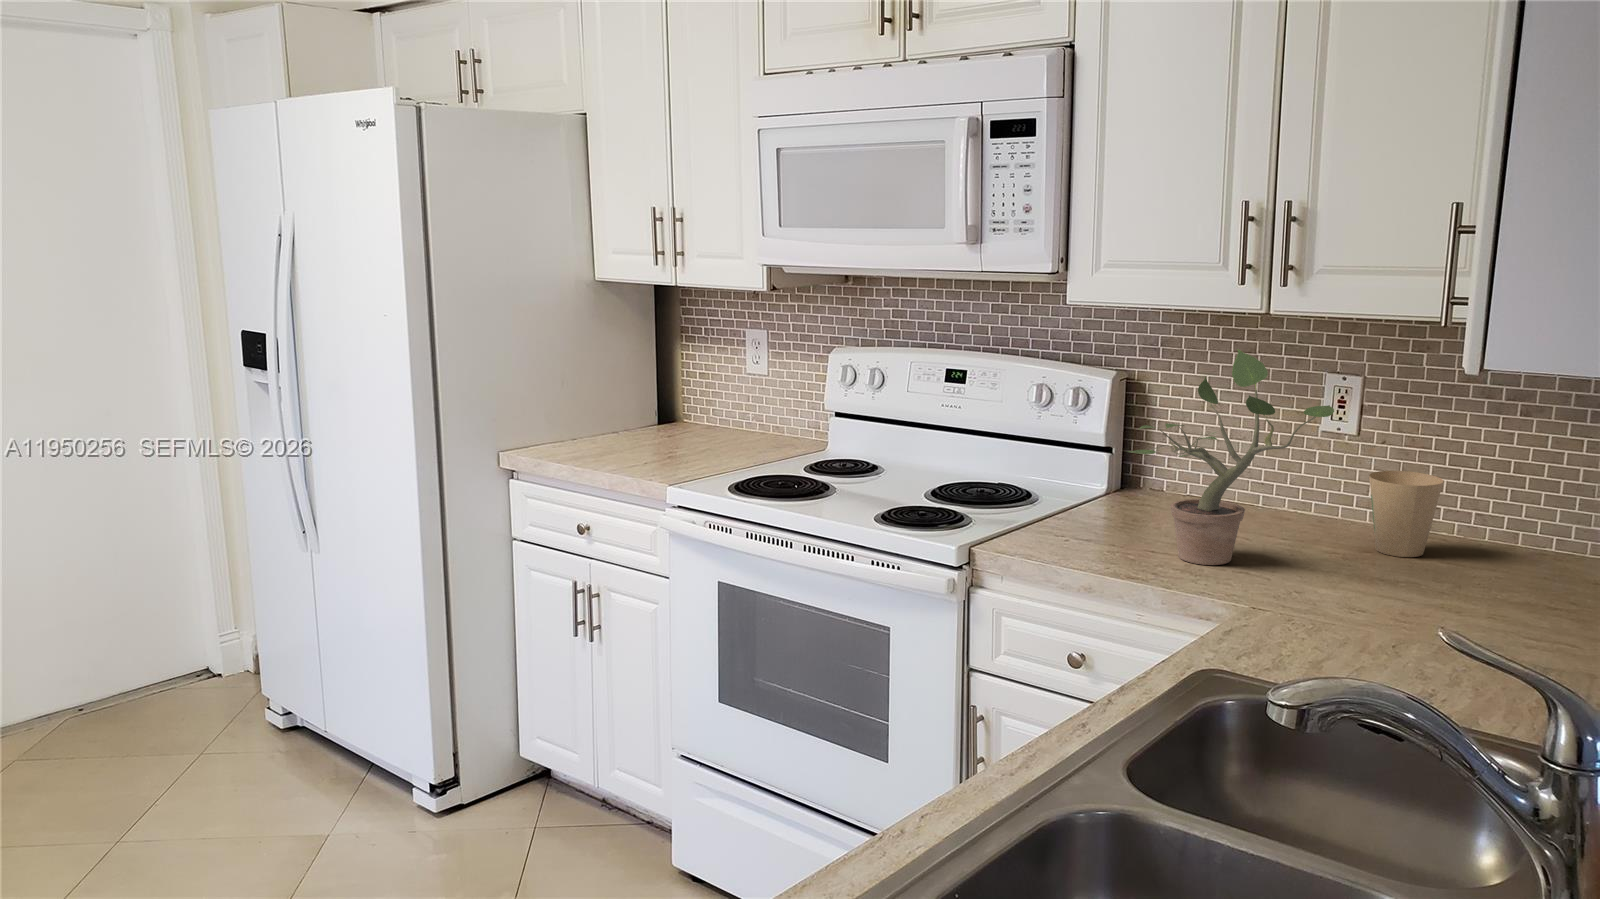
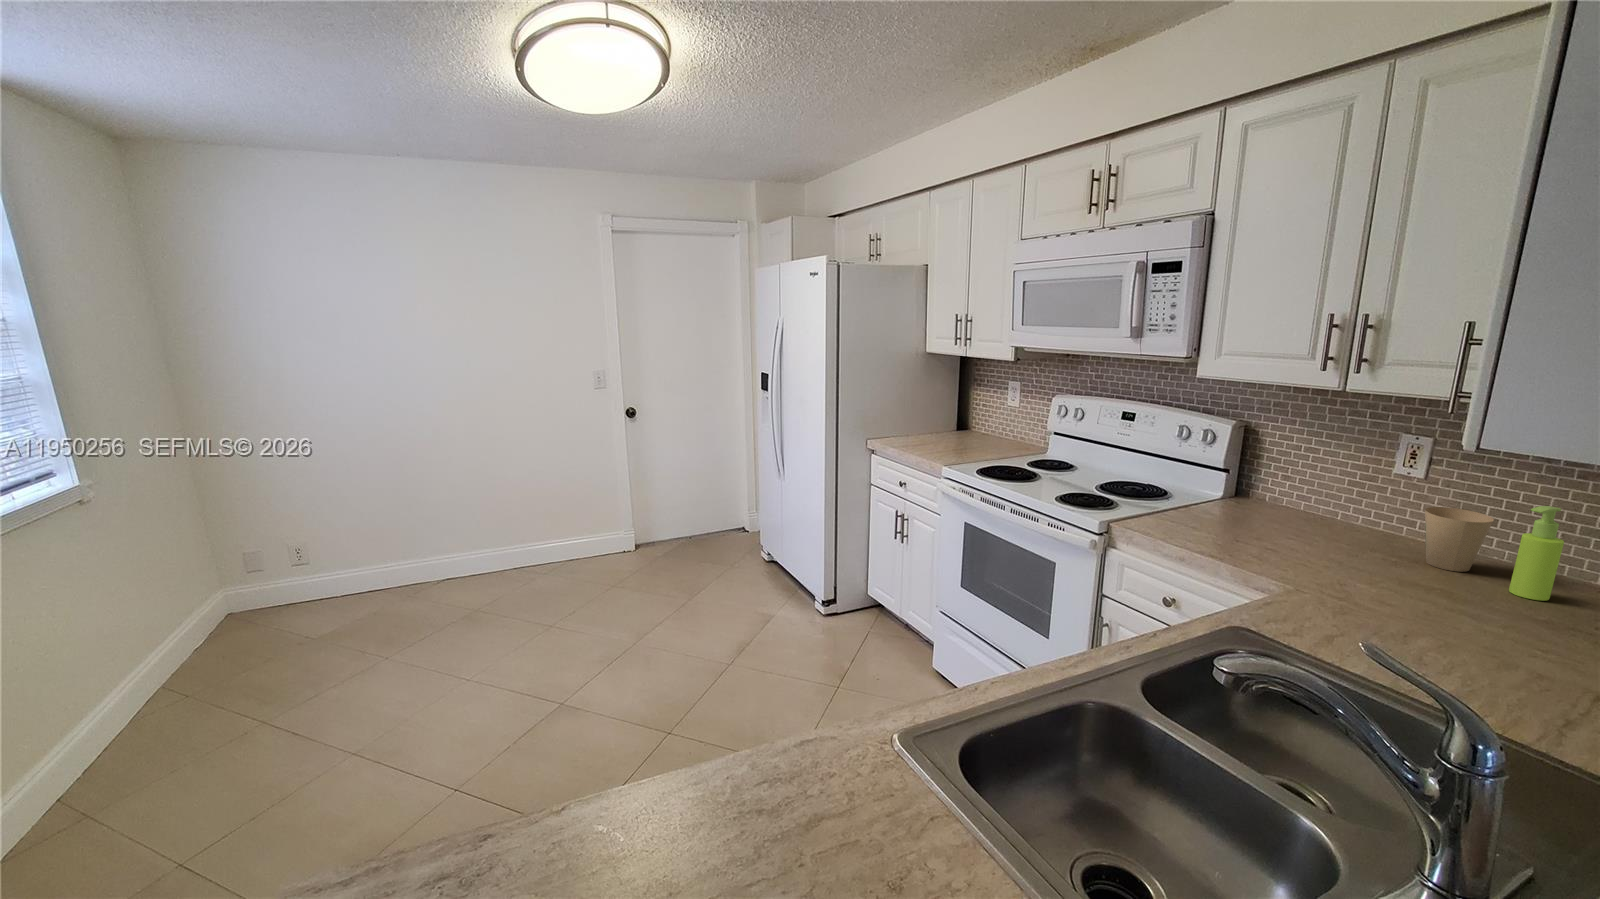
potted plant: present [1128,349,1334,565] -> none [1219,413,1387,556]
soap dispenser: none [1471,453,1521,580] -> present [1509,506,1564,601]

